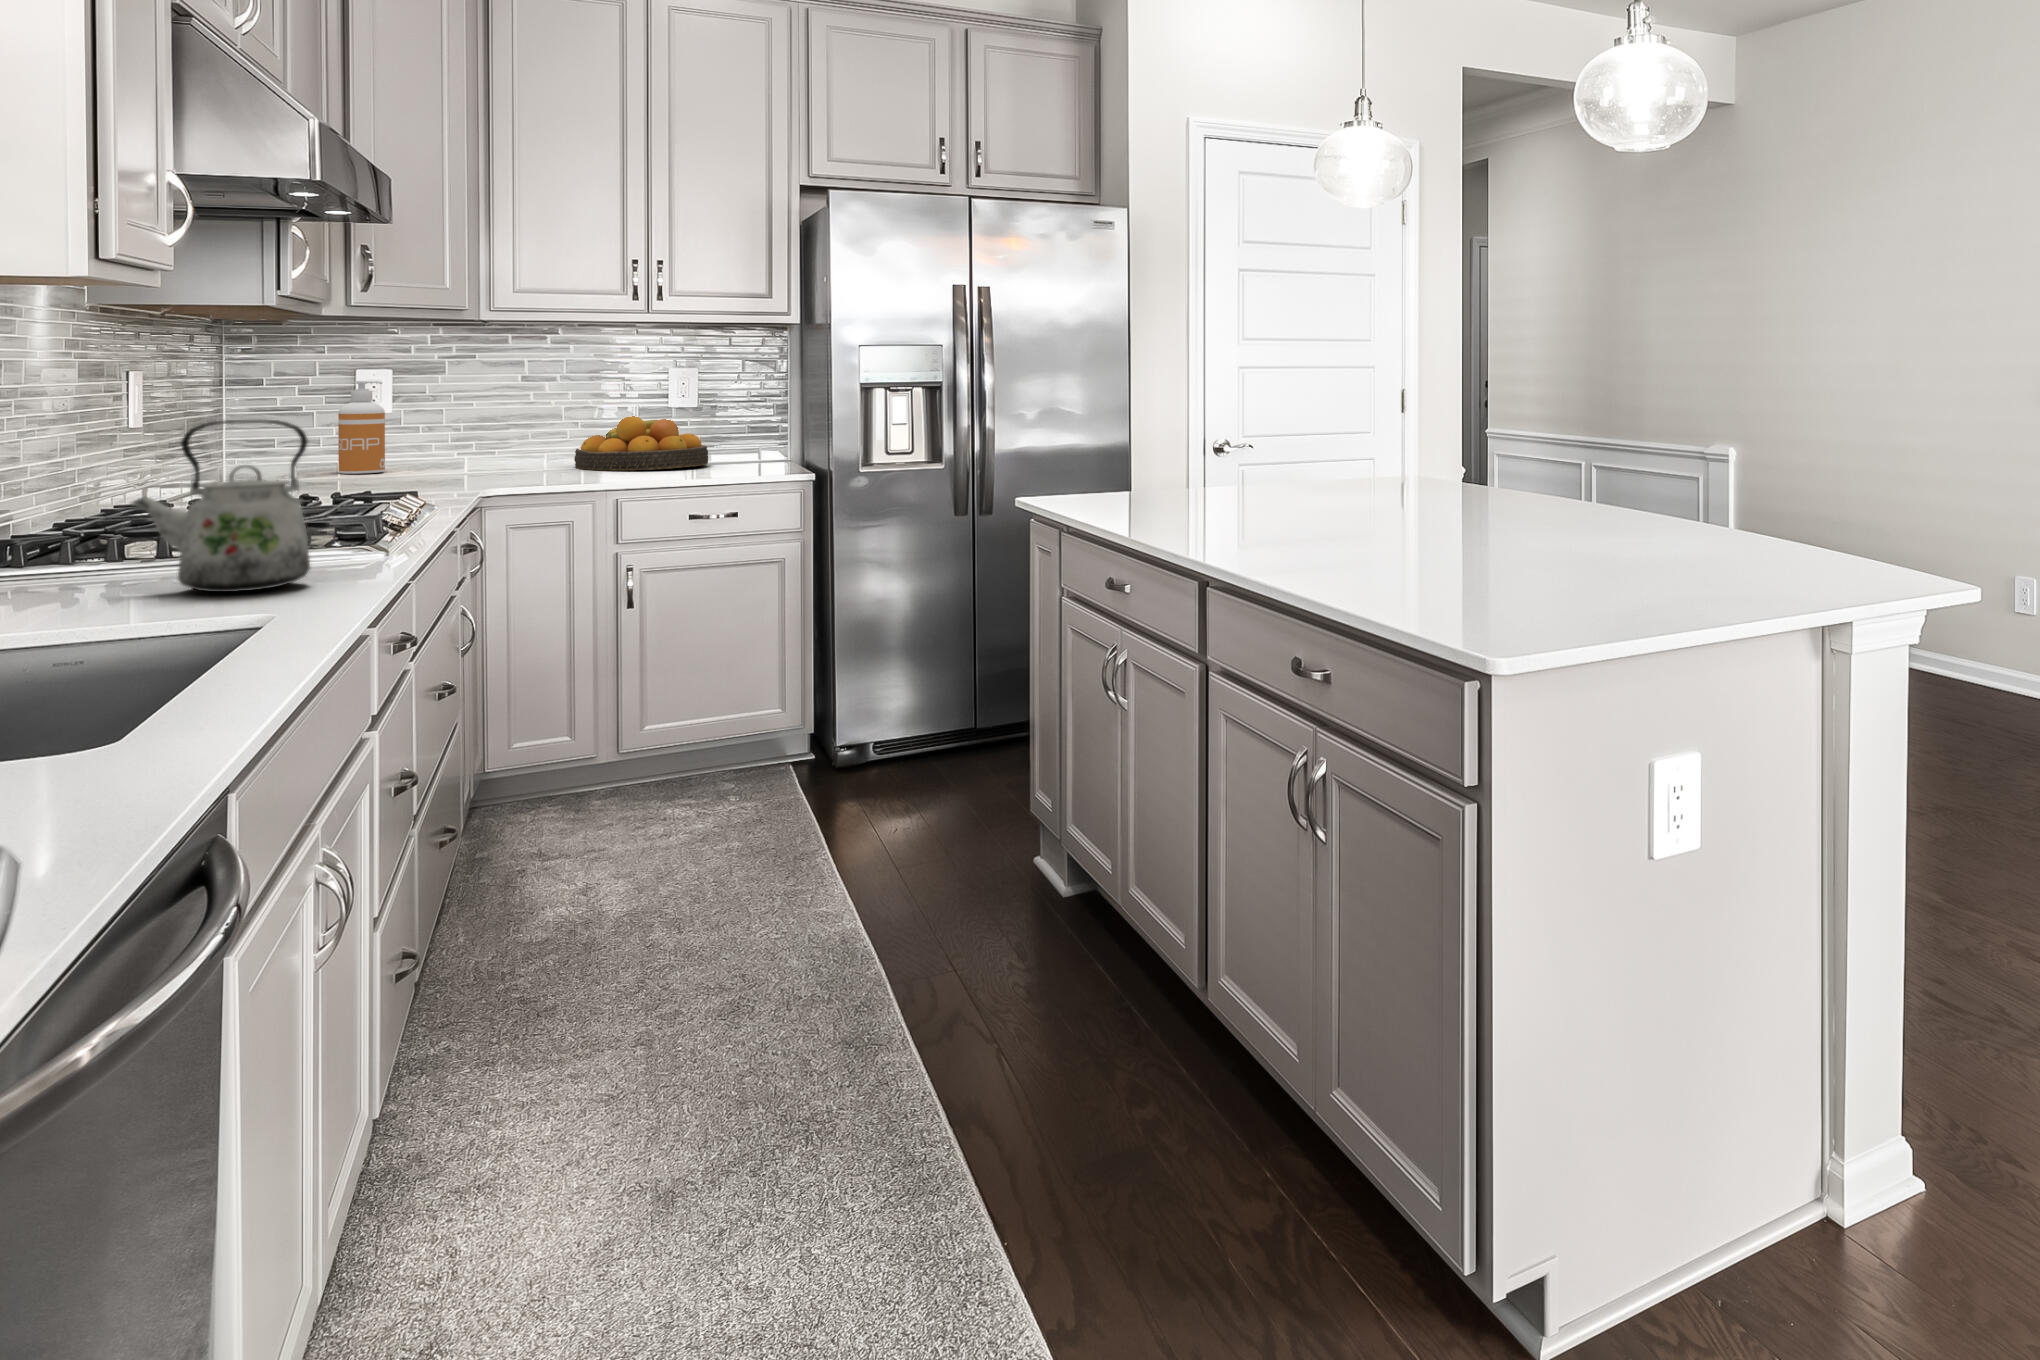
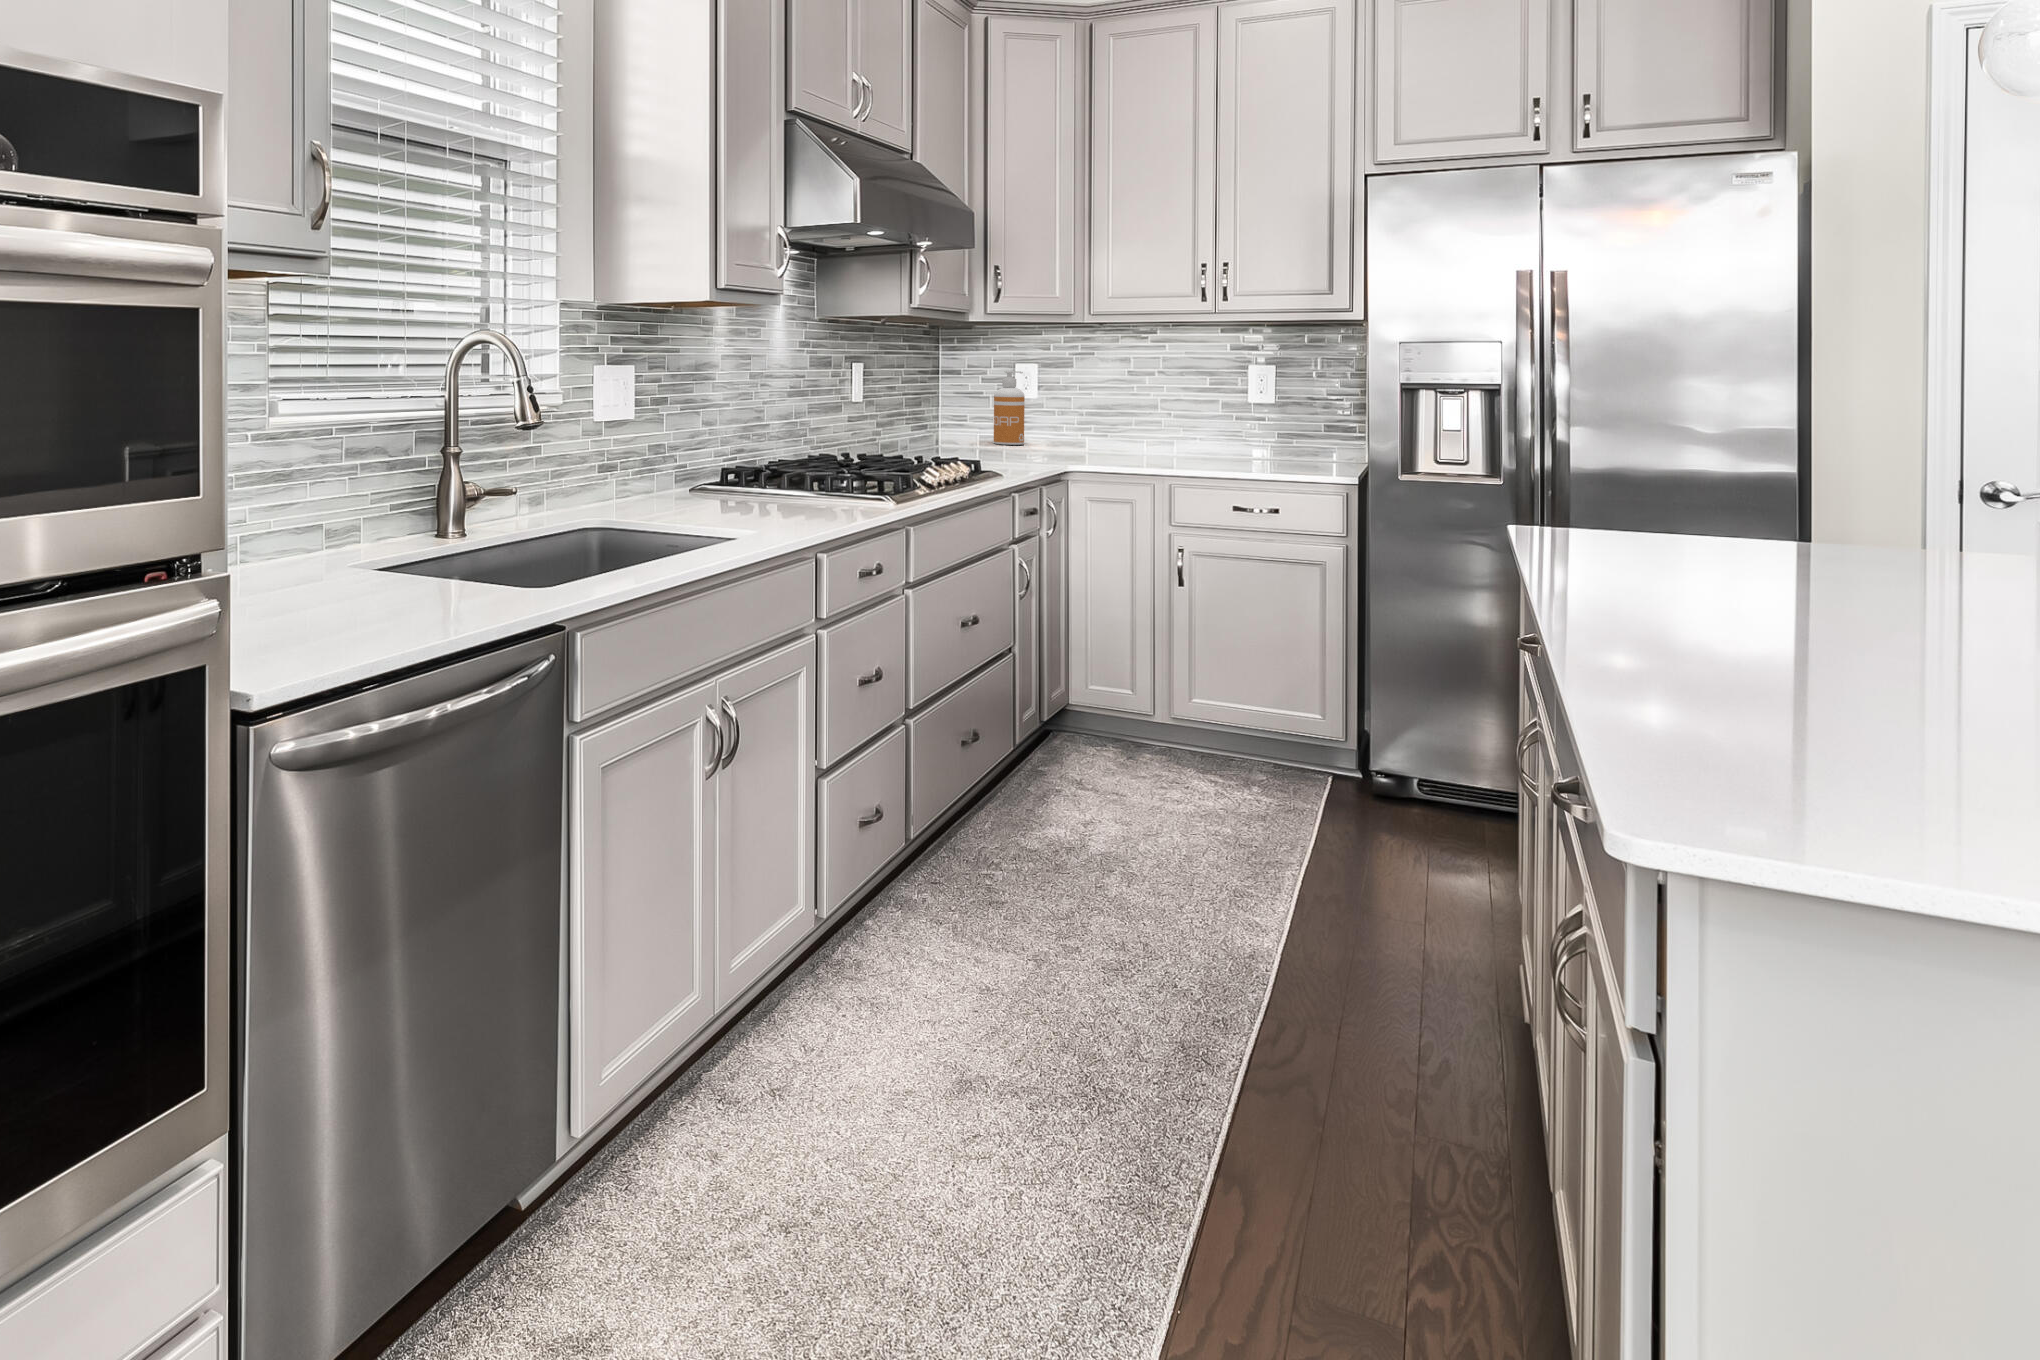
fruit bowl: present [574,416,708,471] -> none [1166,406,1285,460]
kettle: present [130,419,310,592] -> none [727,402,815,523]

